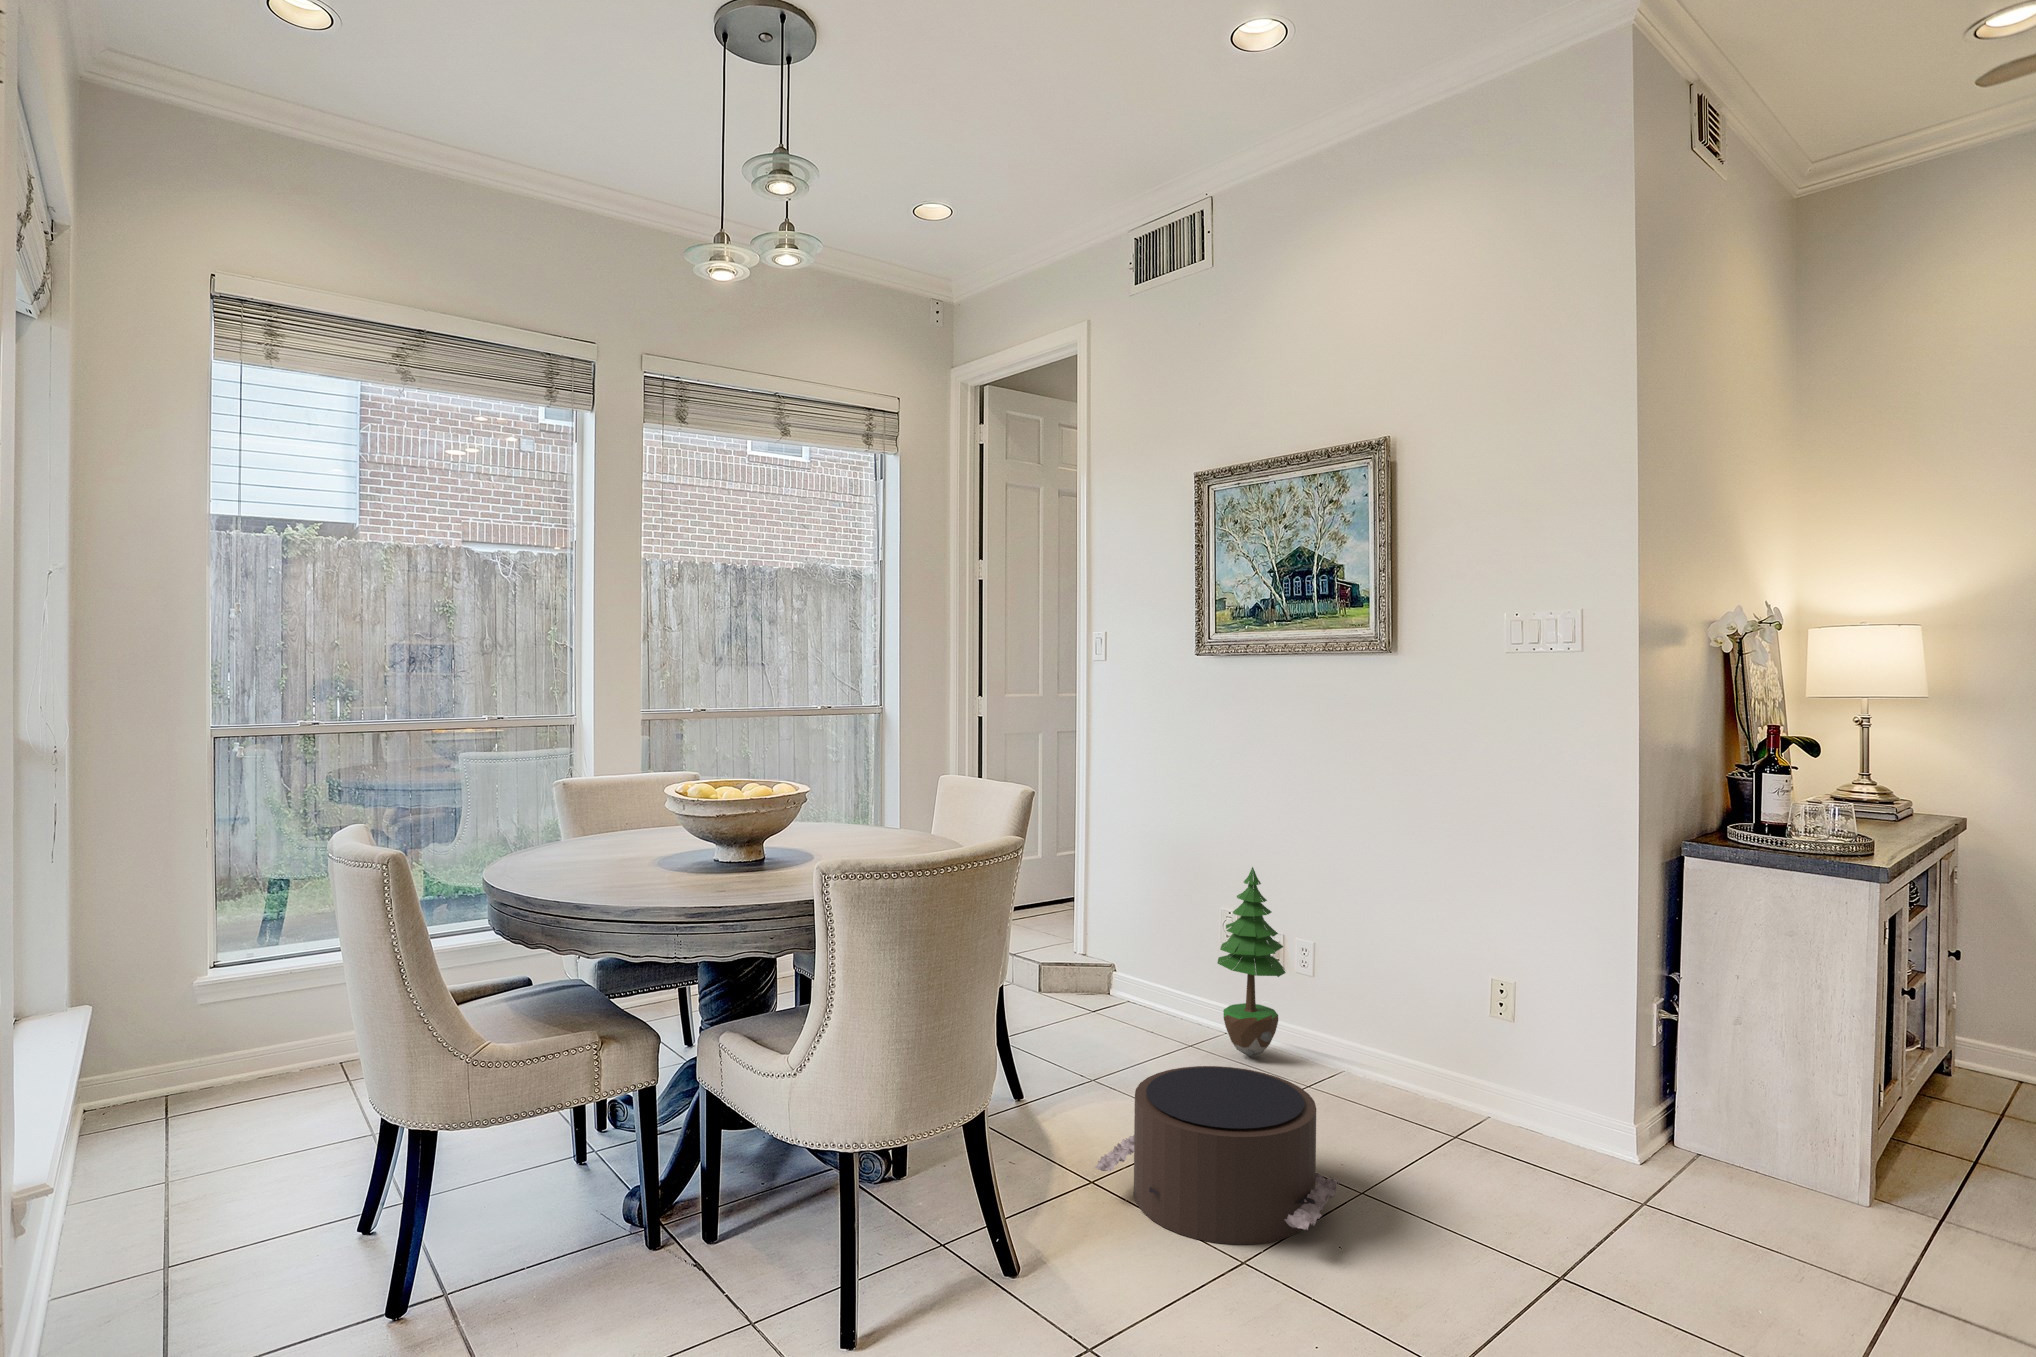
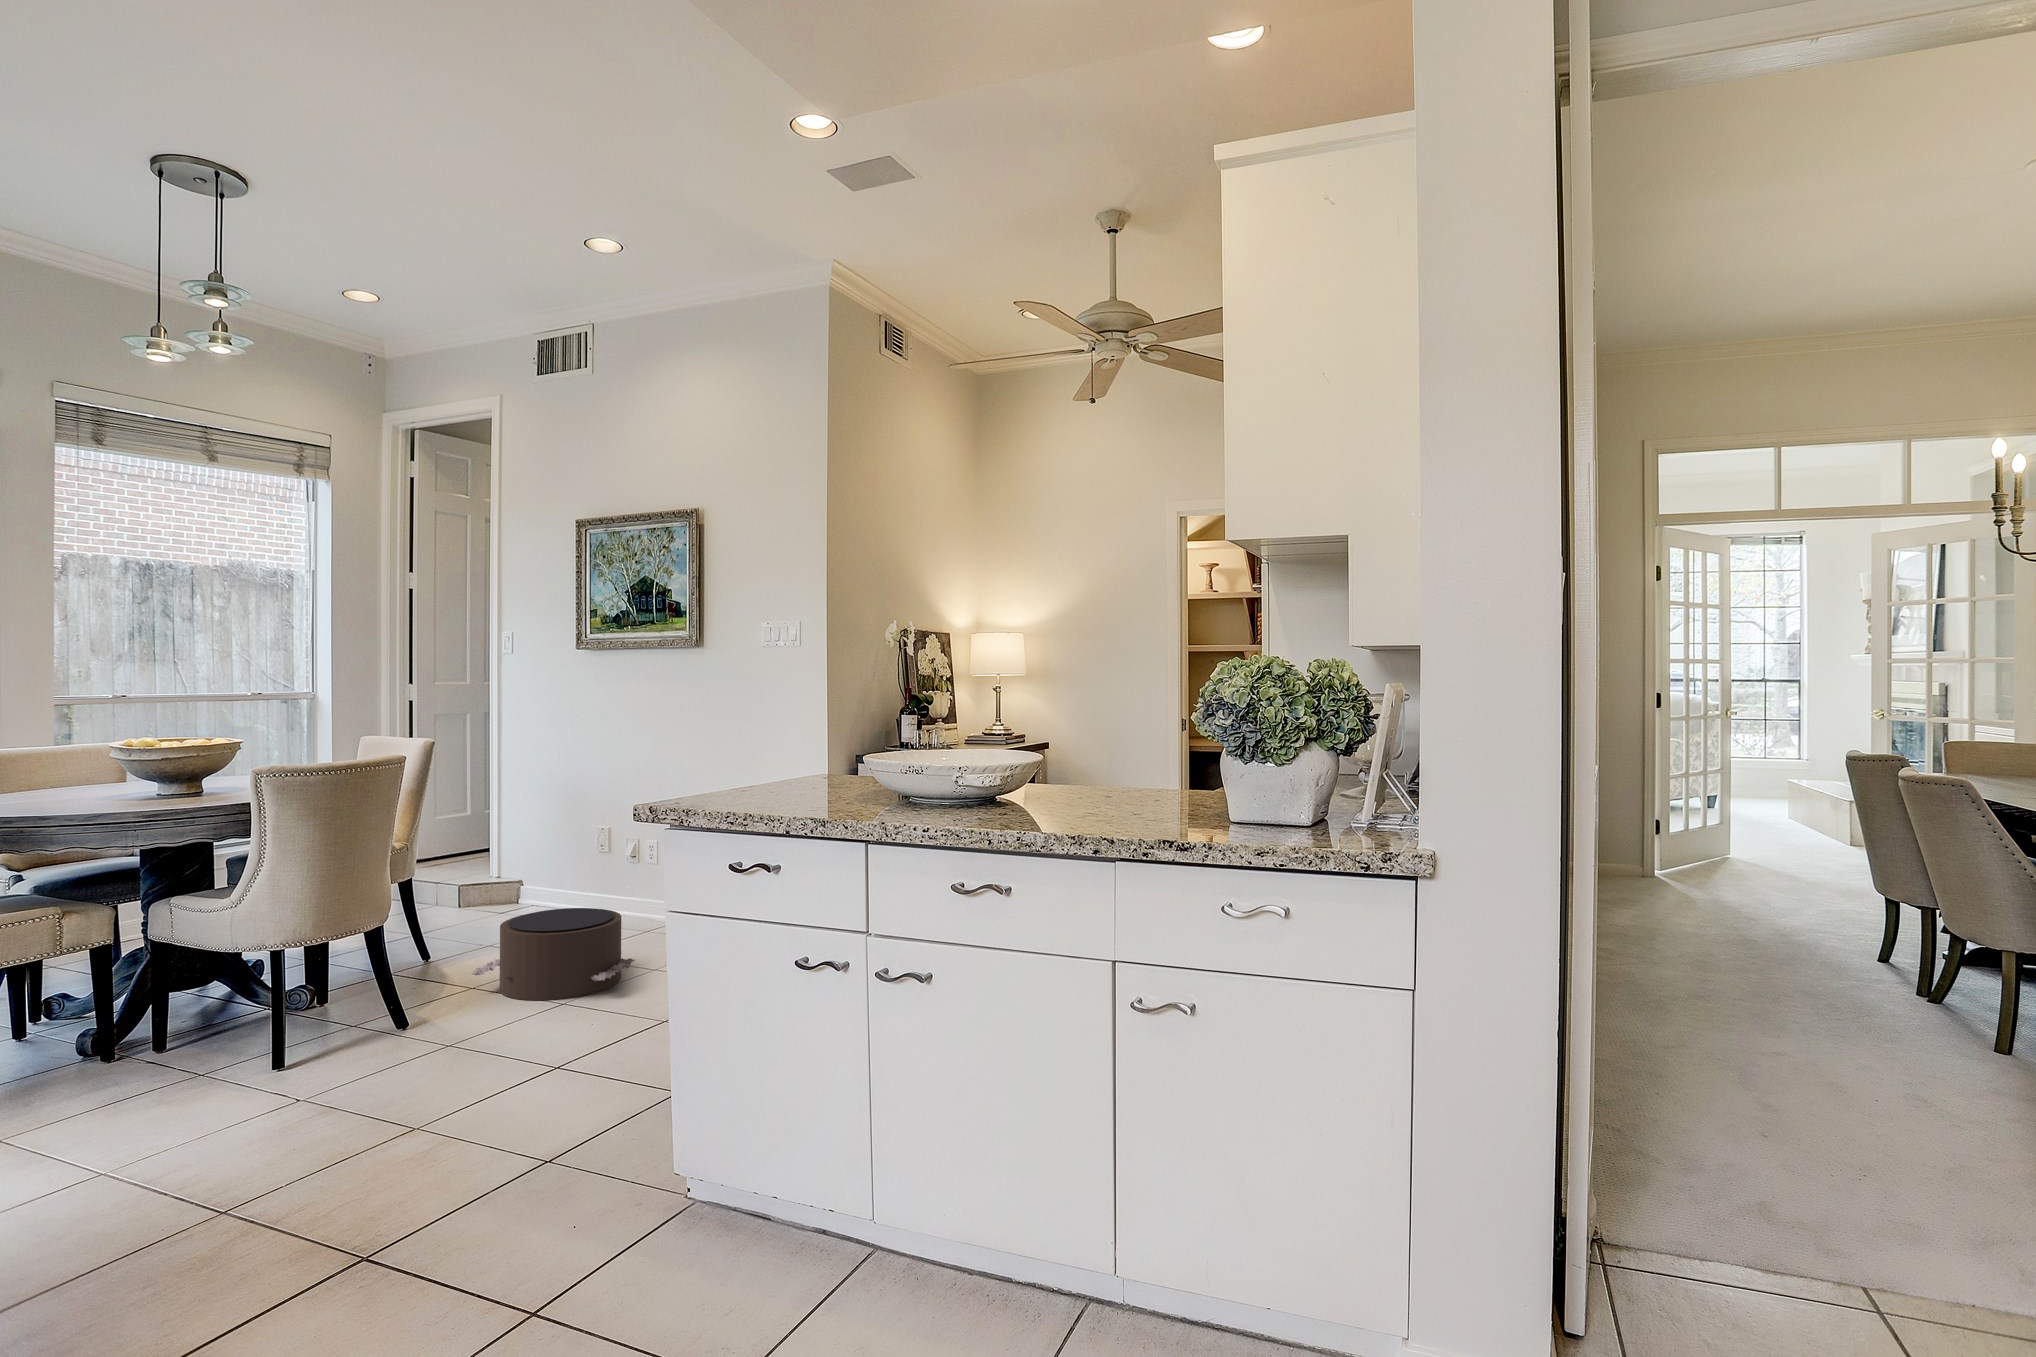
potted tree: present [1217,867,1286,1057] -> none [586,792,636,922]

